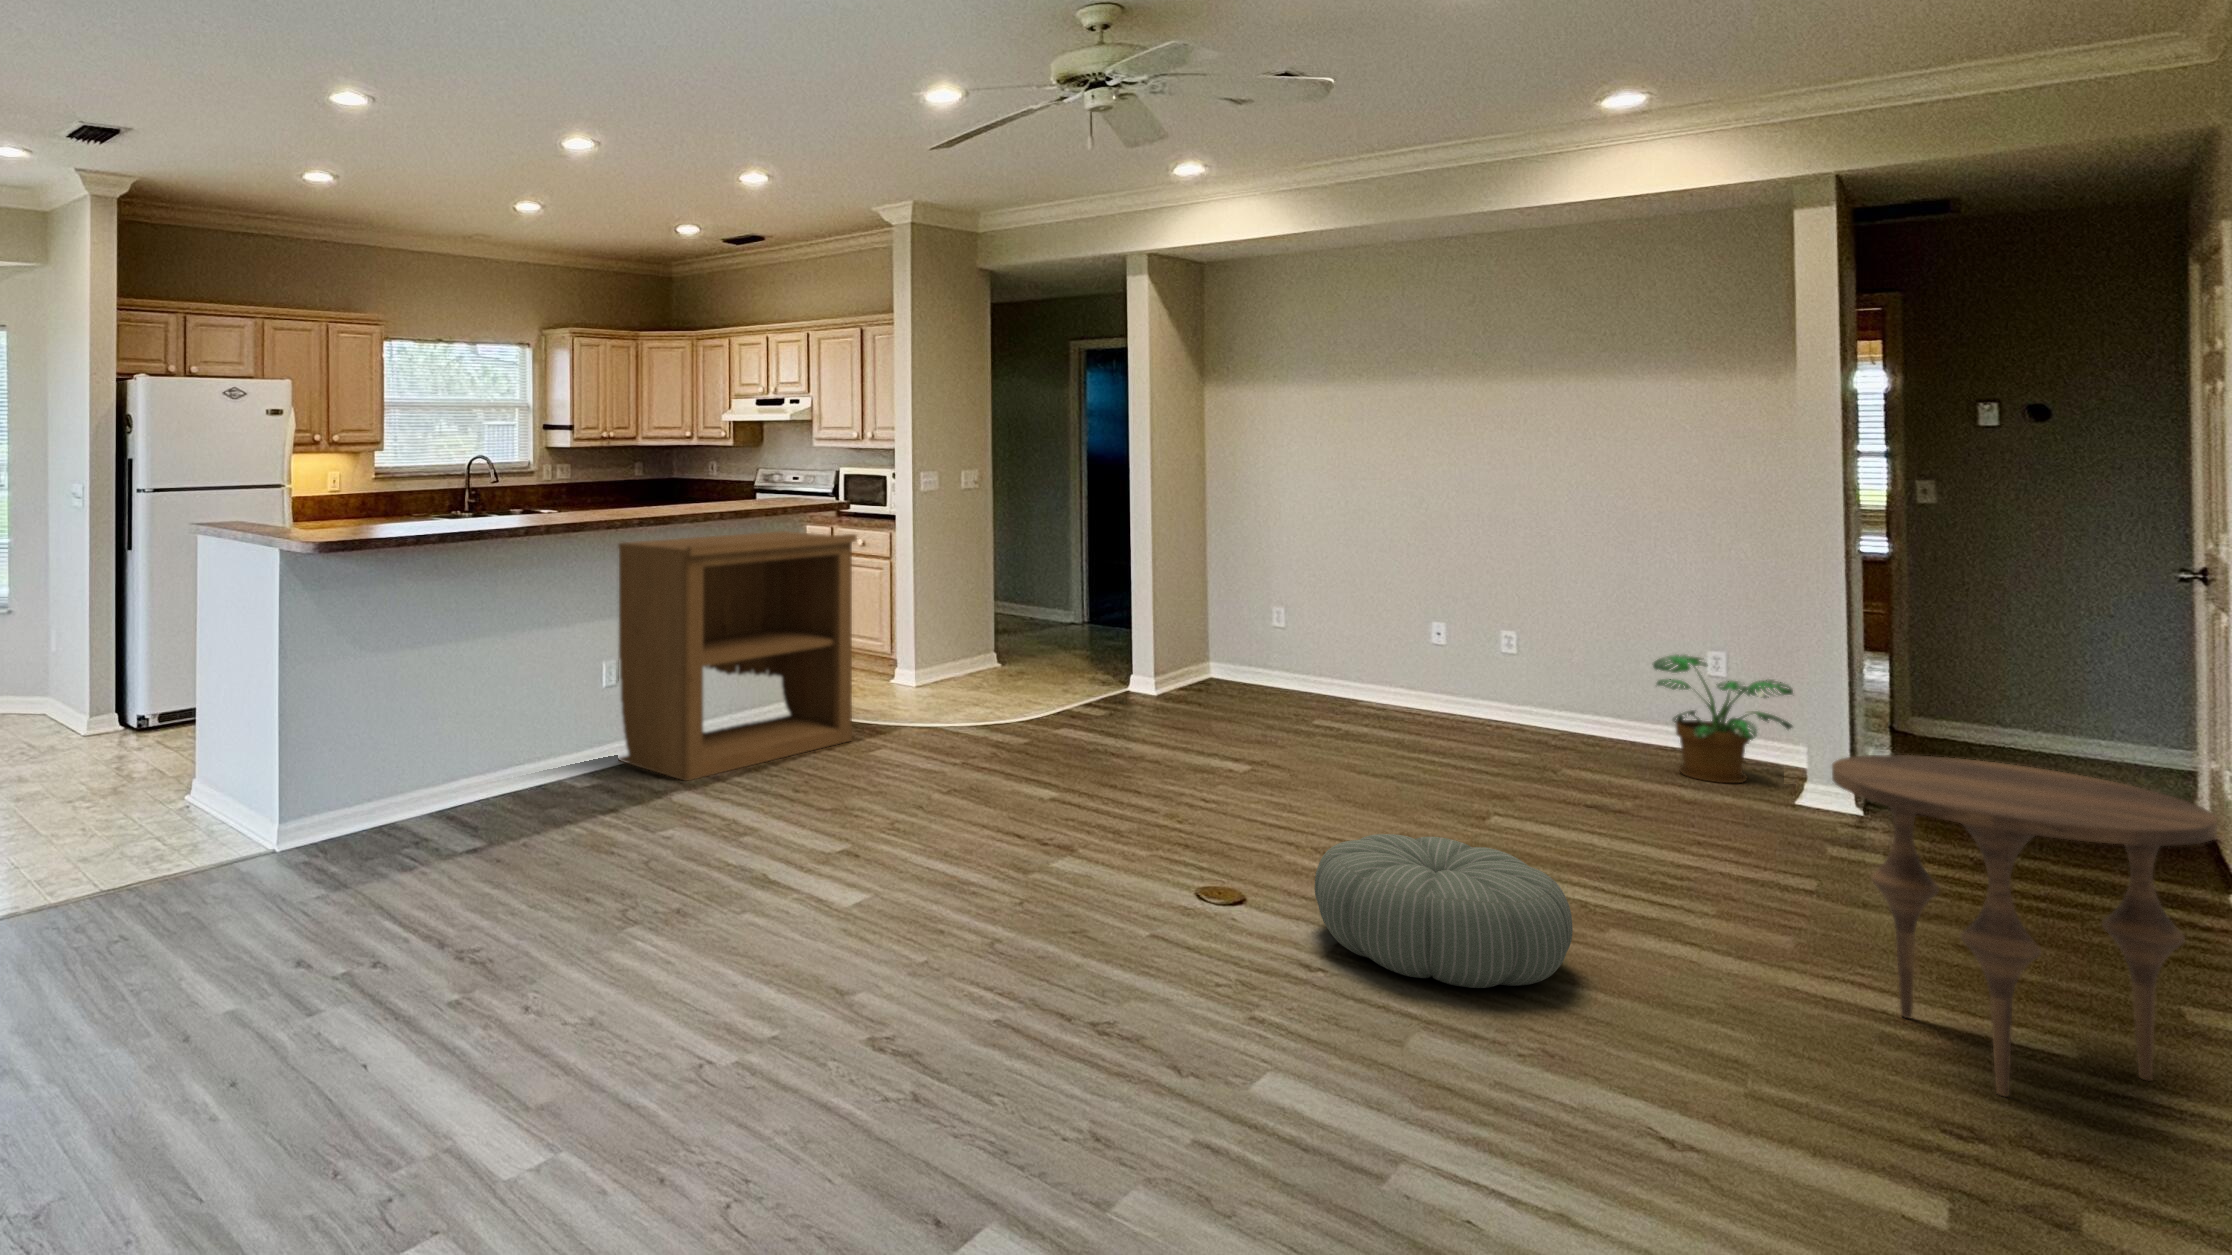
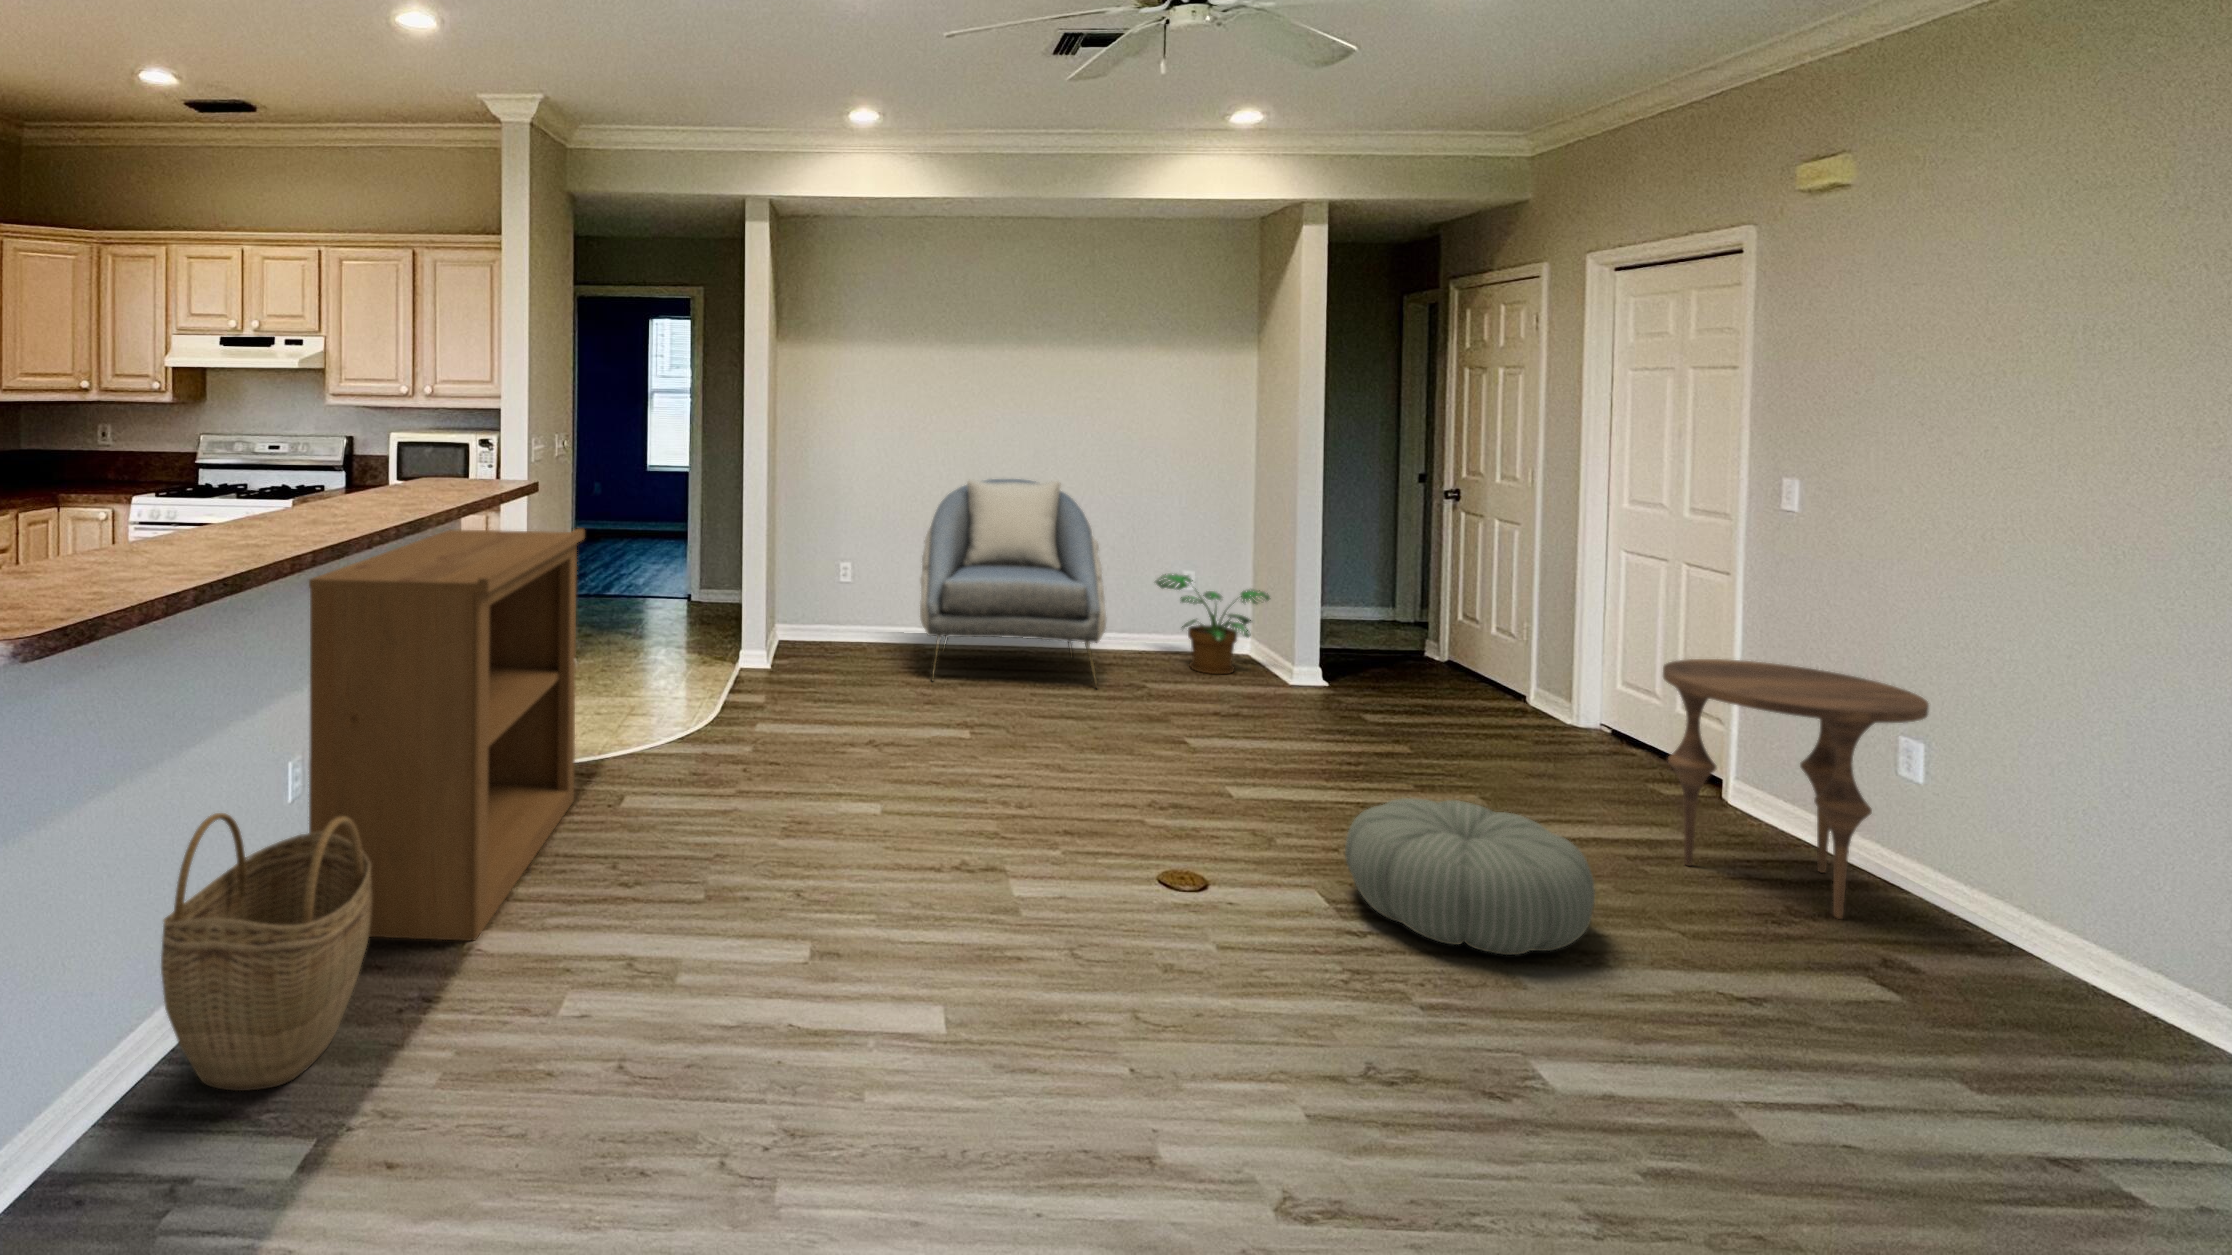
armchair: none [1302,527,1546,765] -> present [920,479,1106,688]
woven basket: none [483,657,600,801] -> present [161,813,372,1091]

